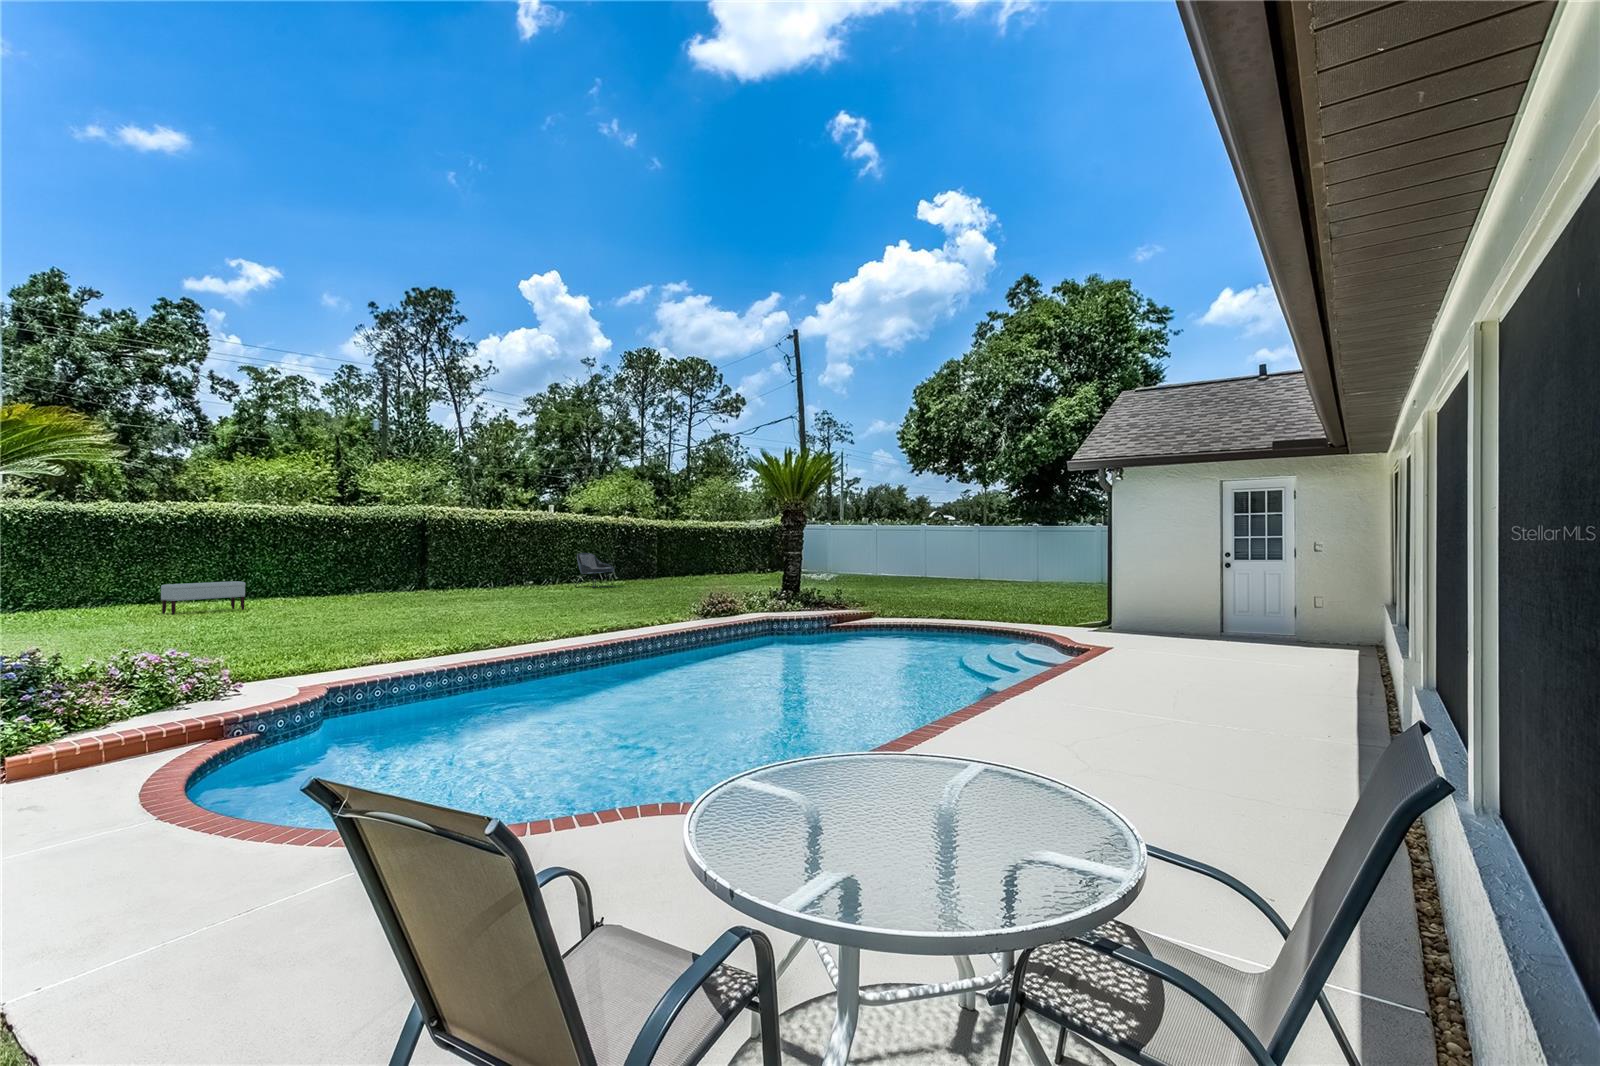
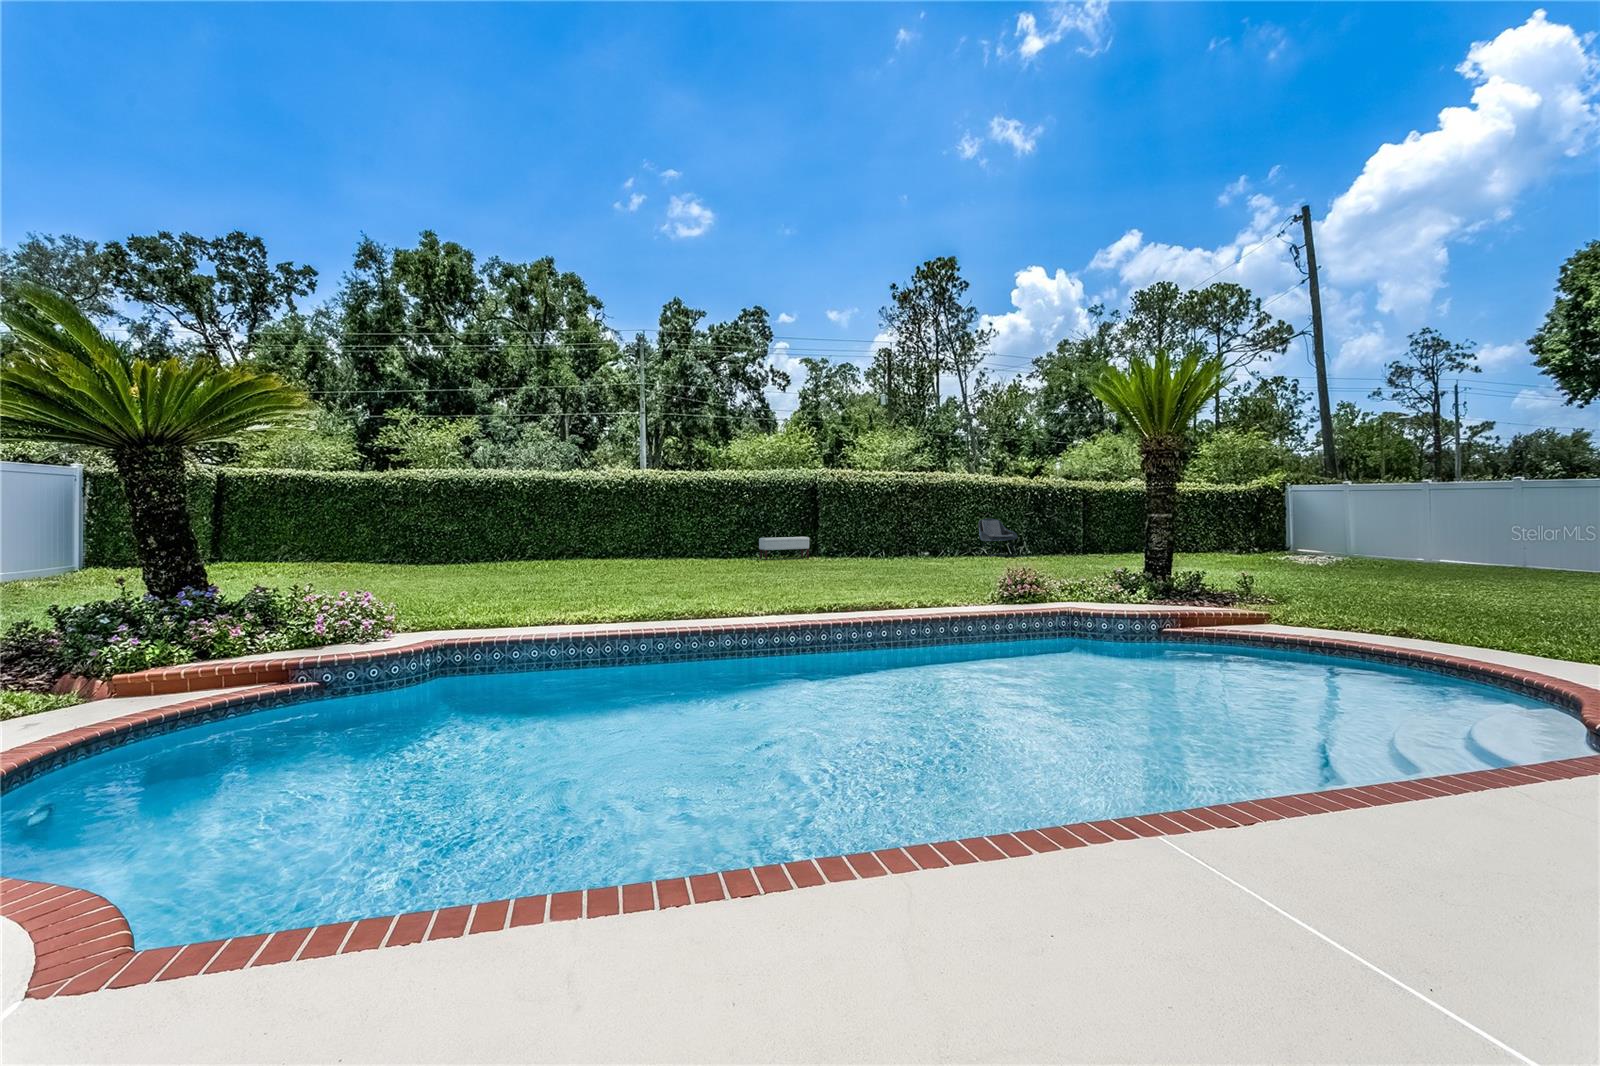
bench: present [161,581,246,615] -> present [759,537,810,560]

